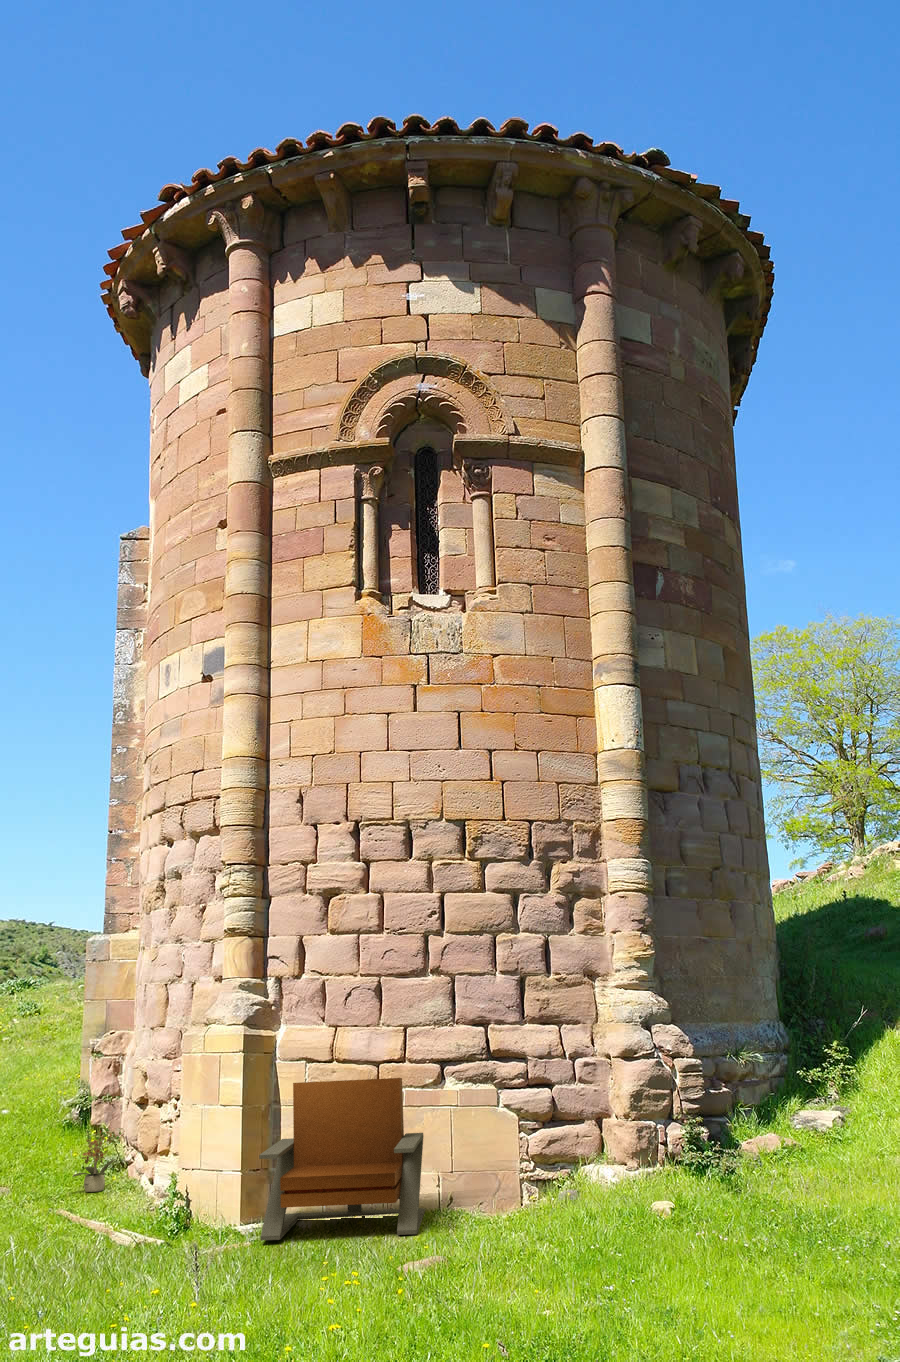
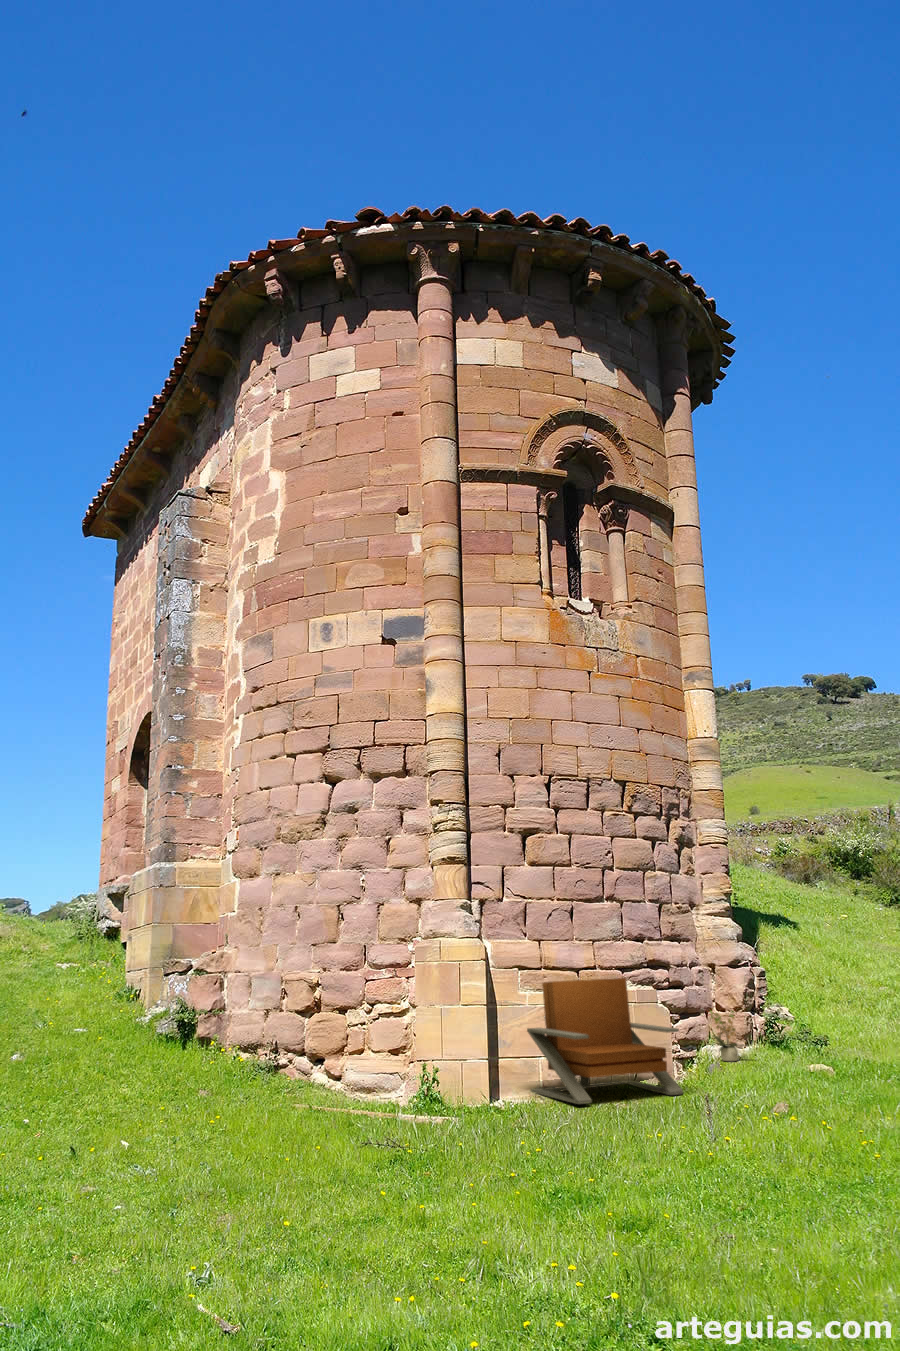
potted plant: present [73,1127,125,1192] -> present [710,1011,744,1061]

